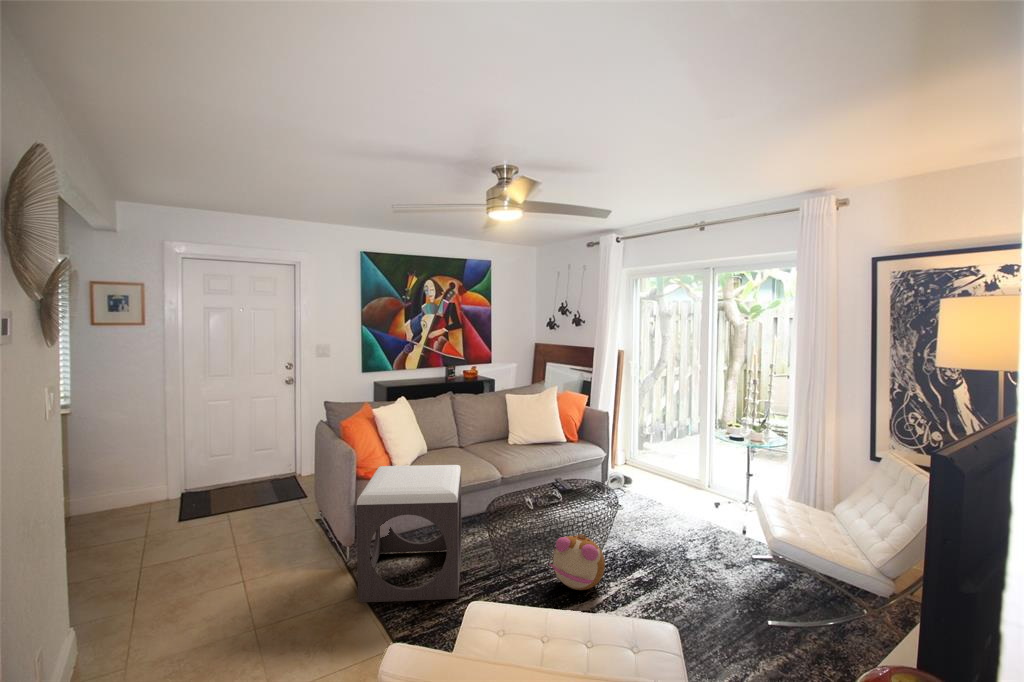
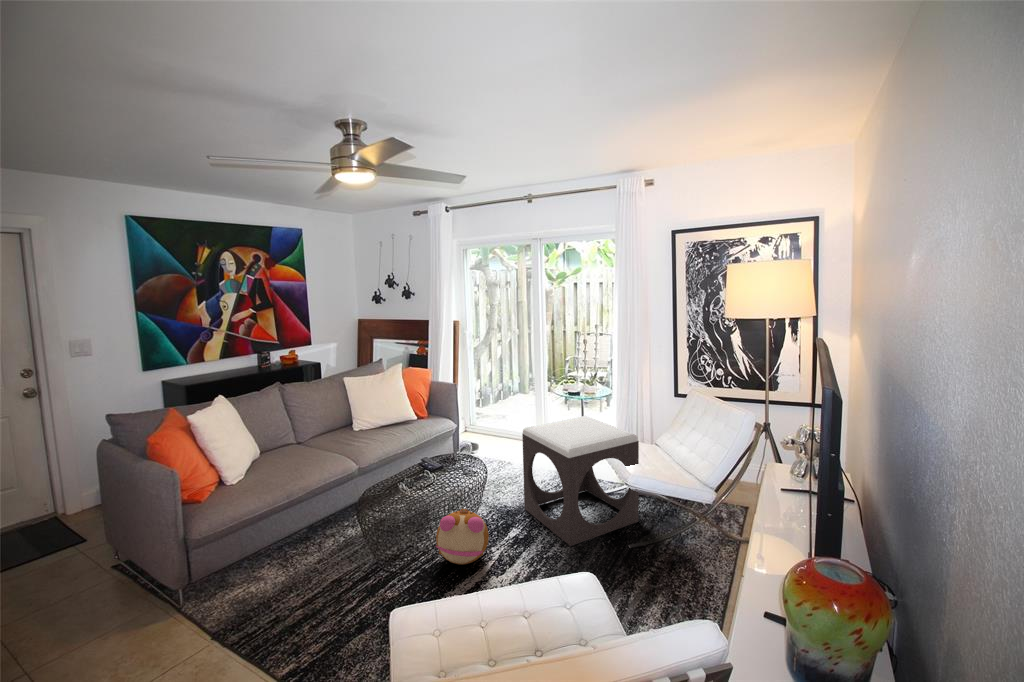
footstool: present [357,465,461,602] -> present [522,416,639,546]

